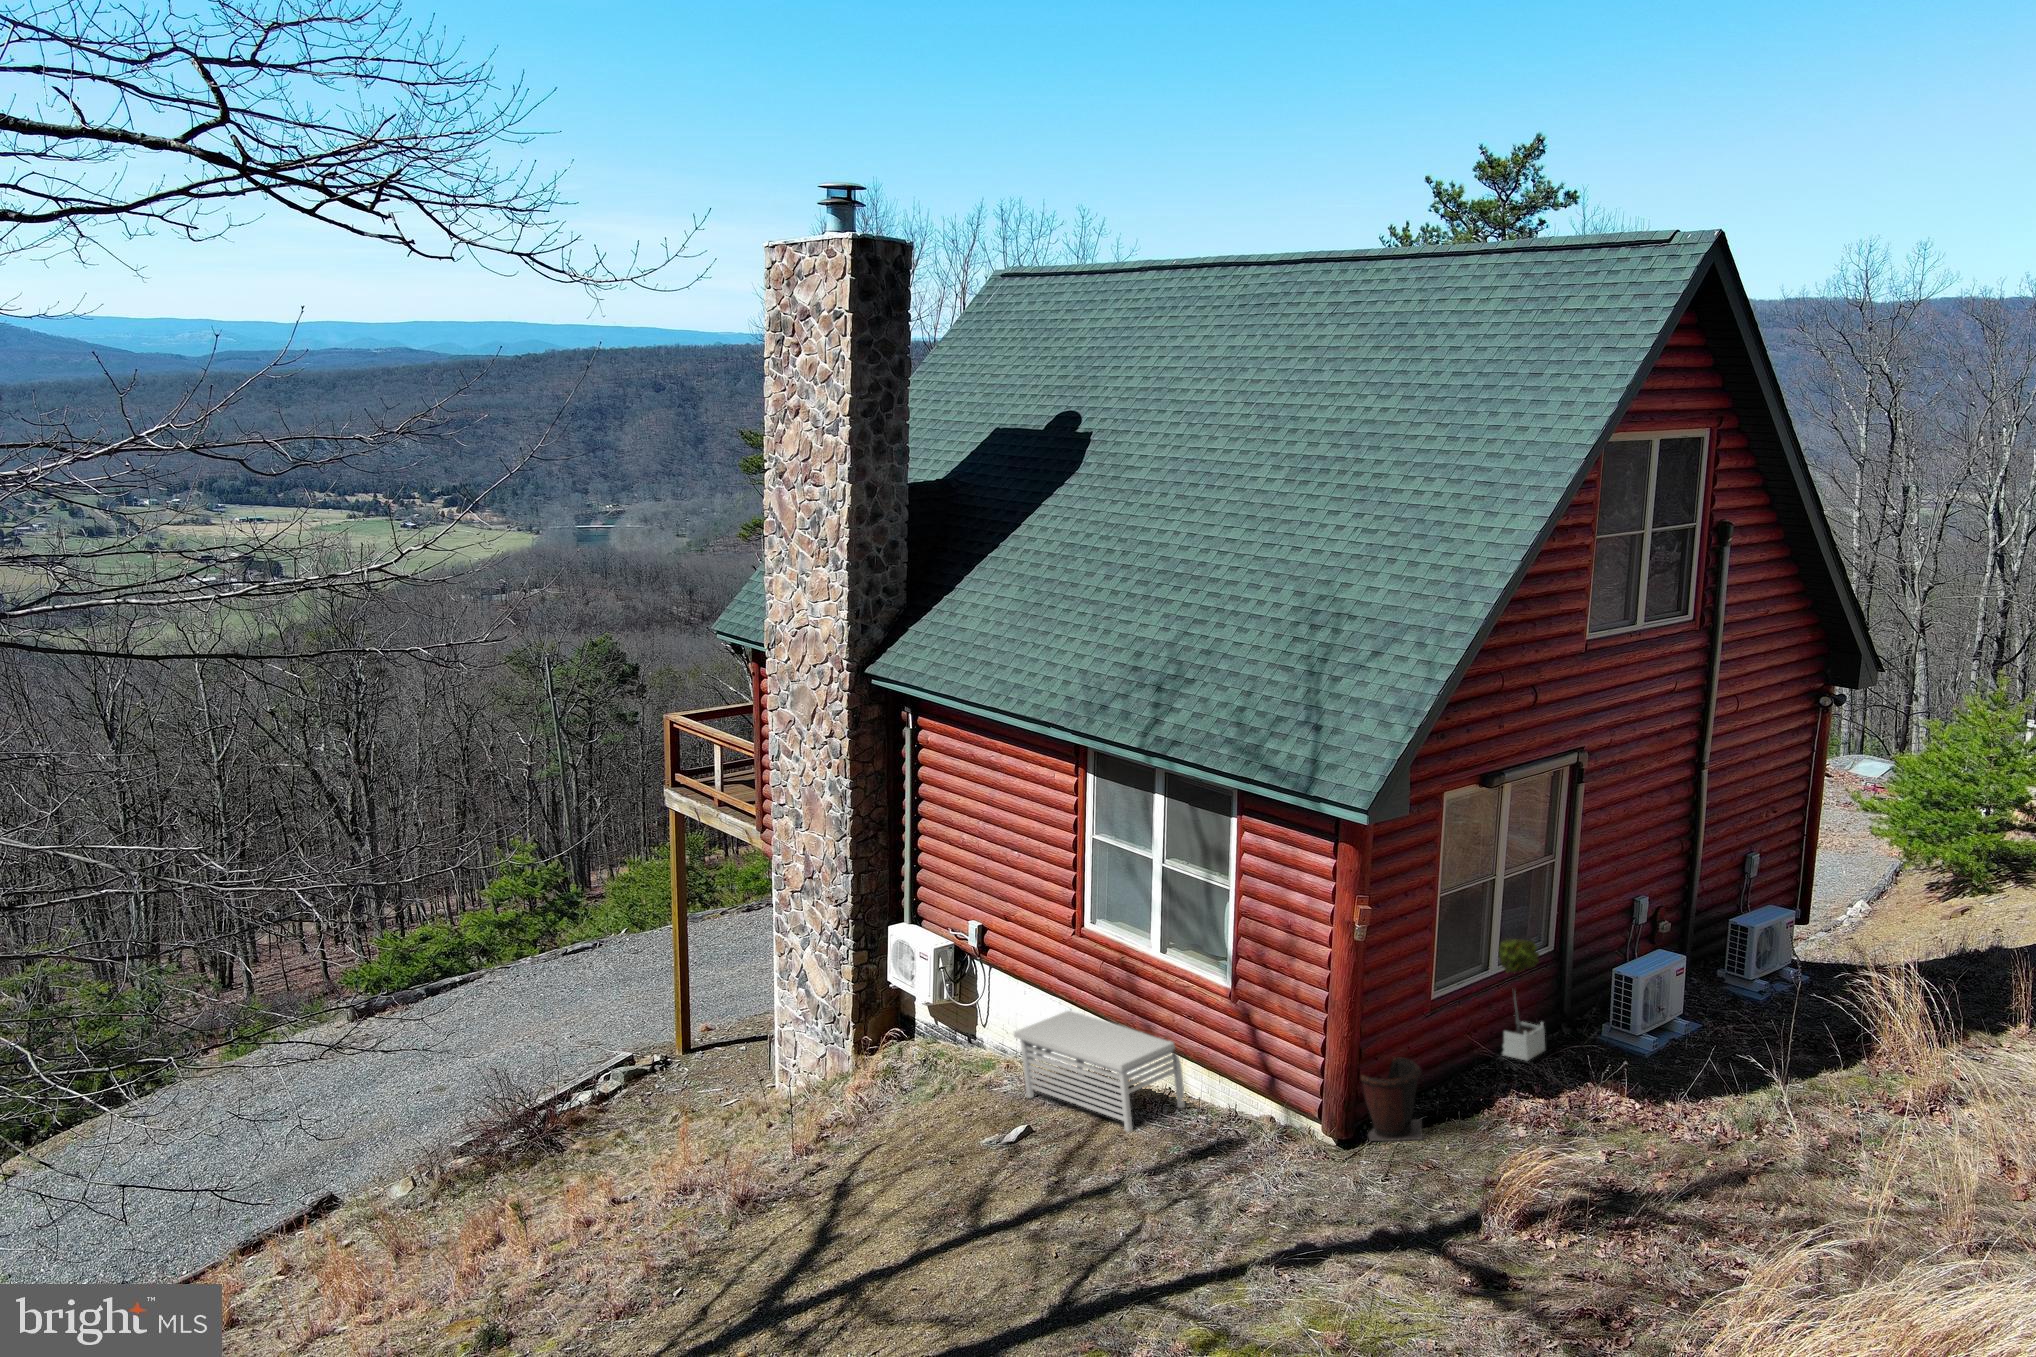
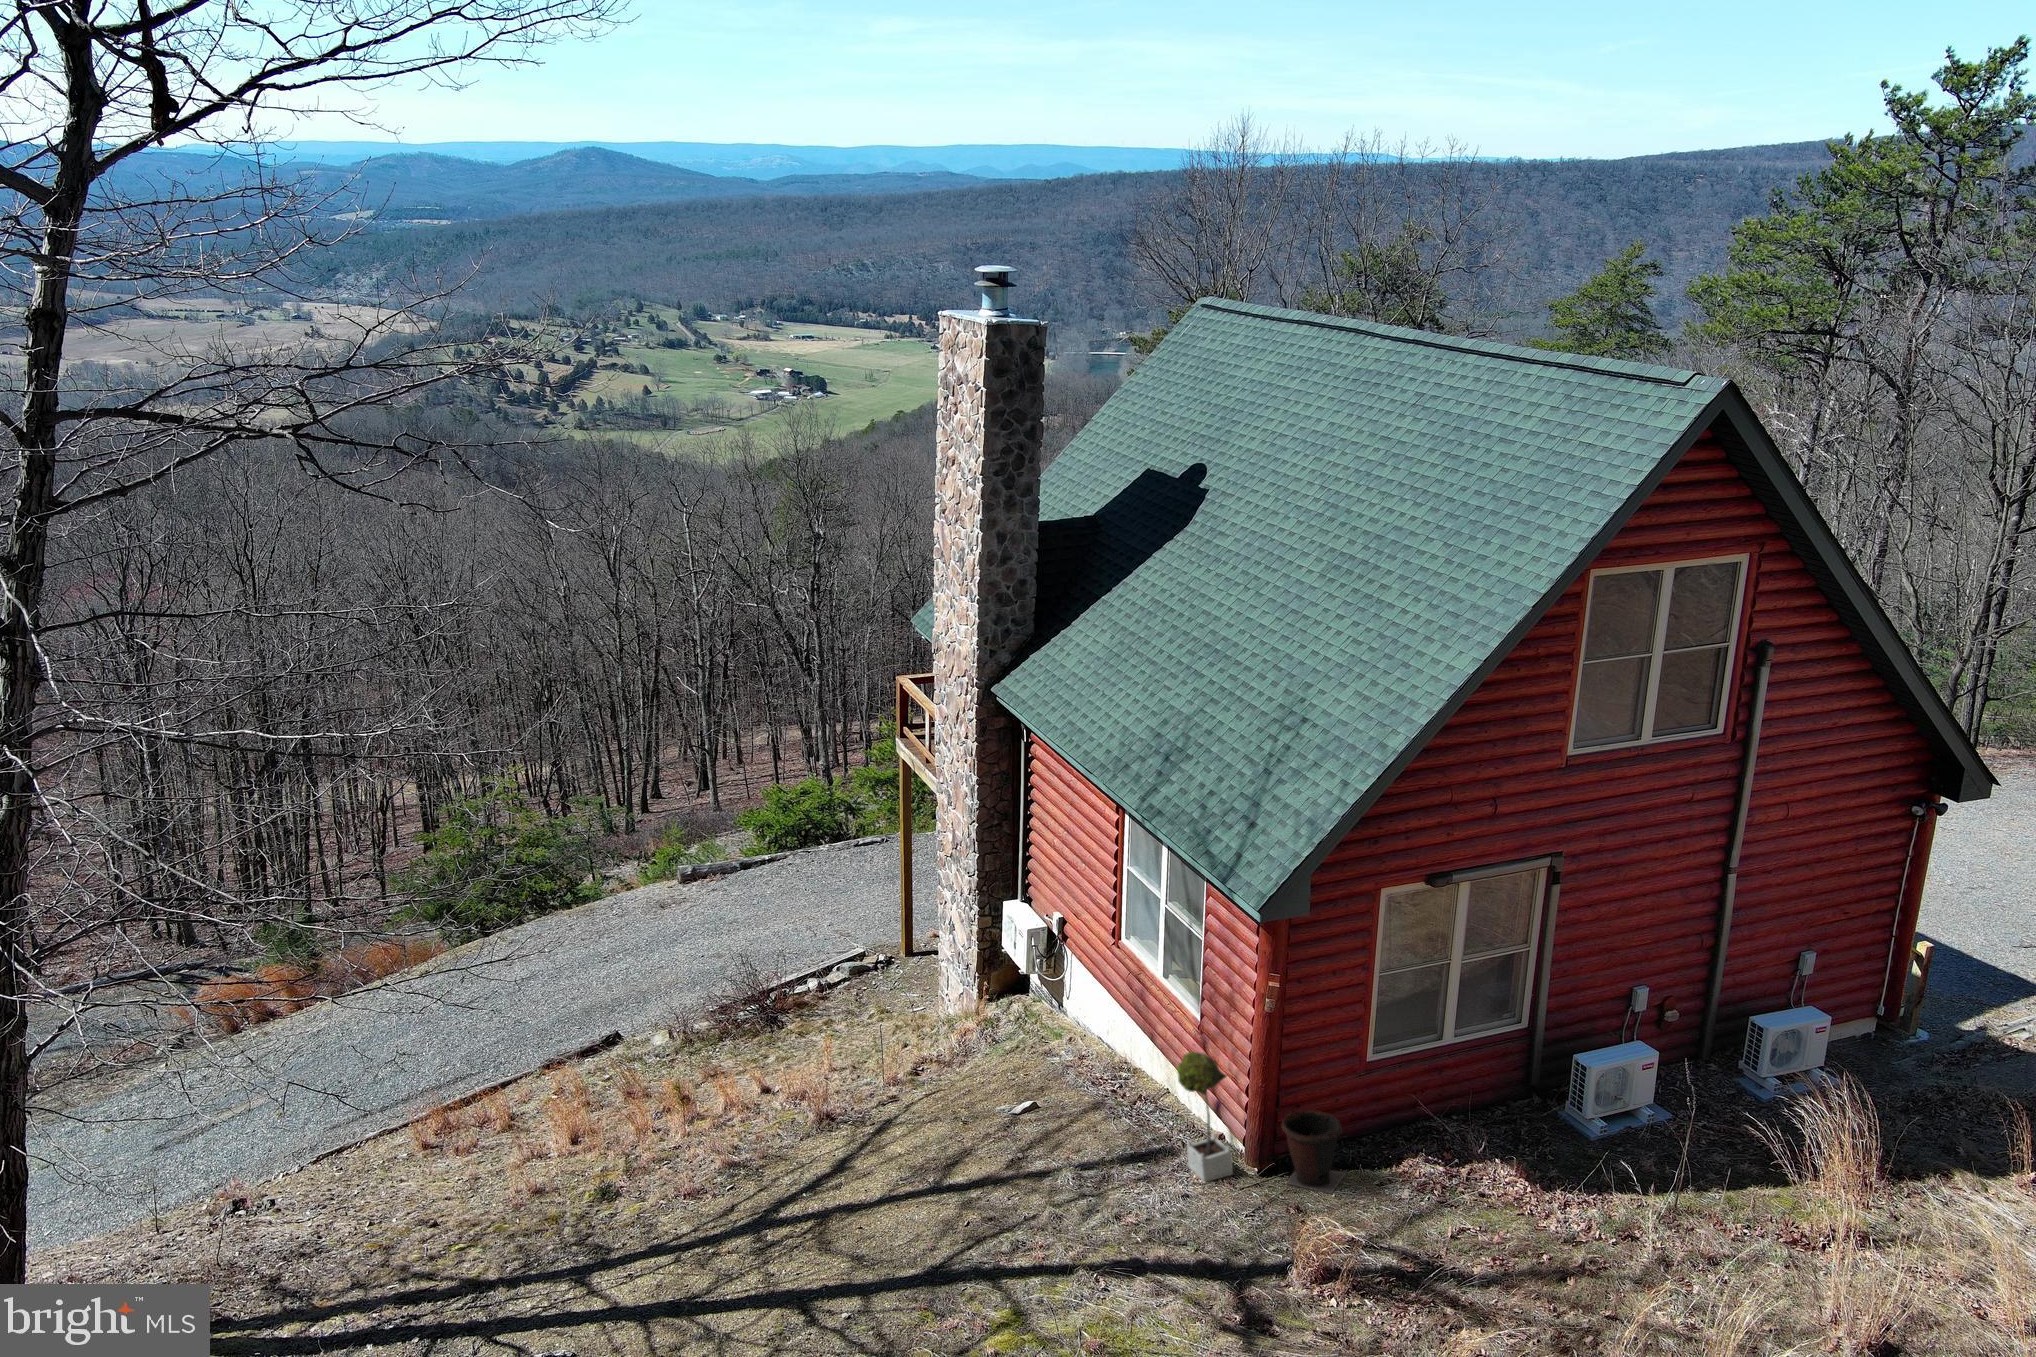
potted tree: present [1499,939,1545,1060] -> present [1177,1052,1233,1182]
storage bench: present [1014,1011,1185,1132] -> none [1048,1003,1170,1127]

